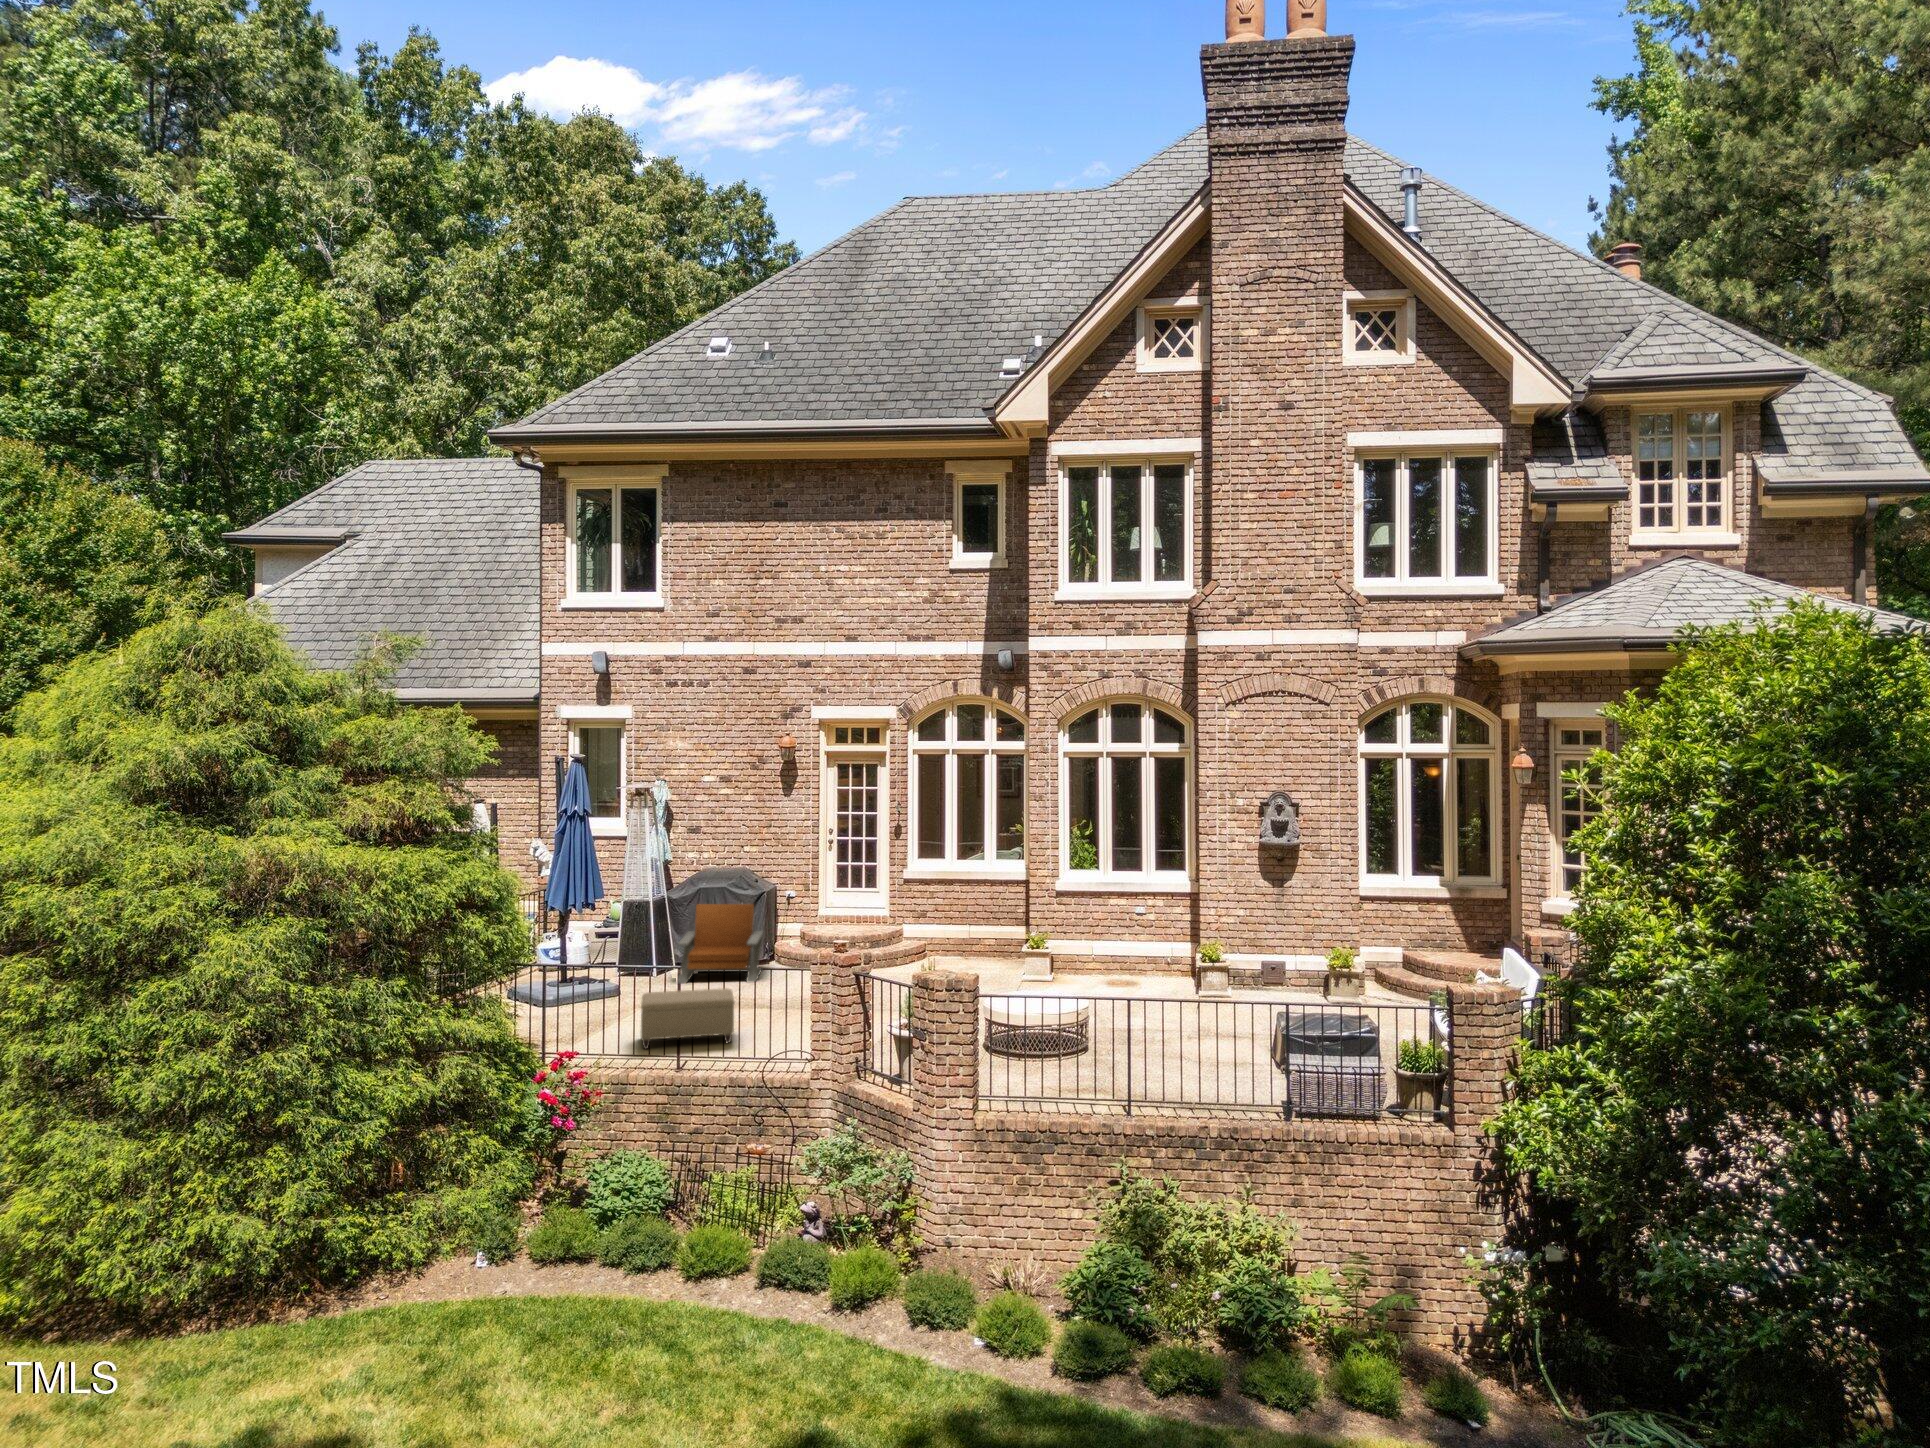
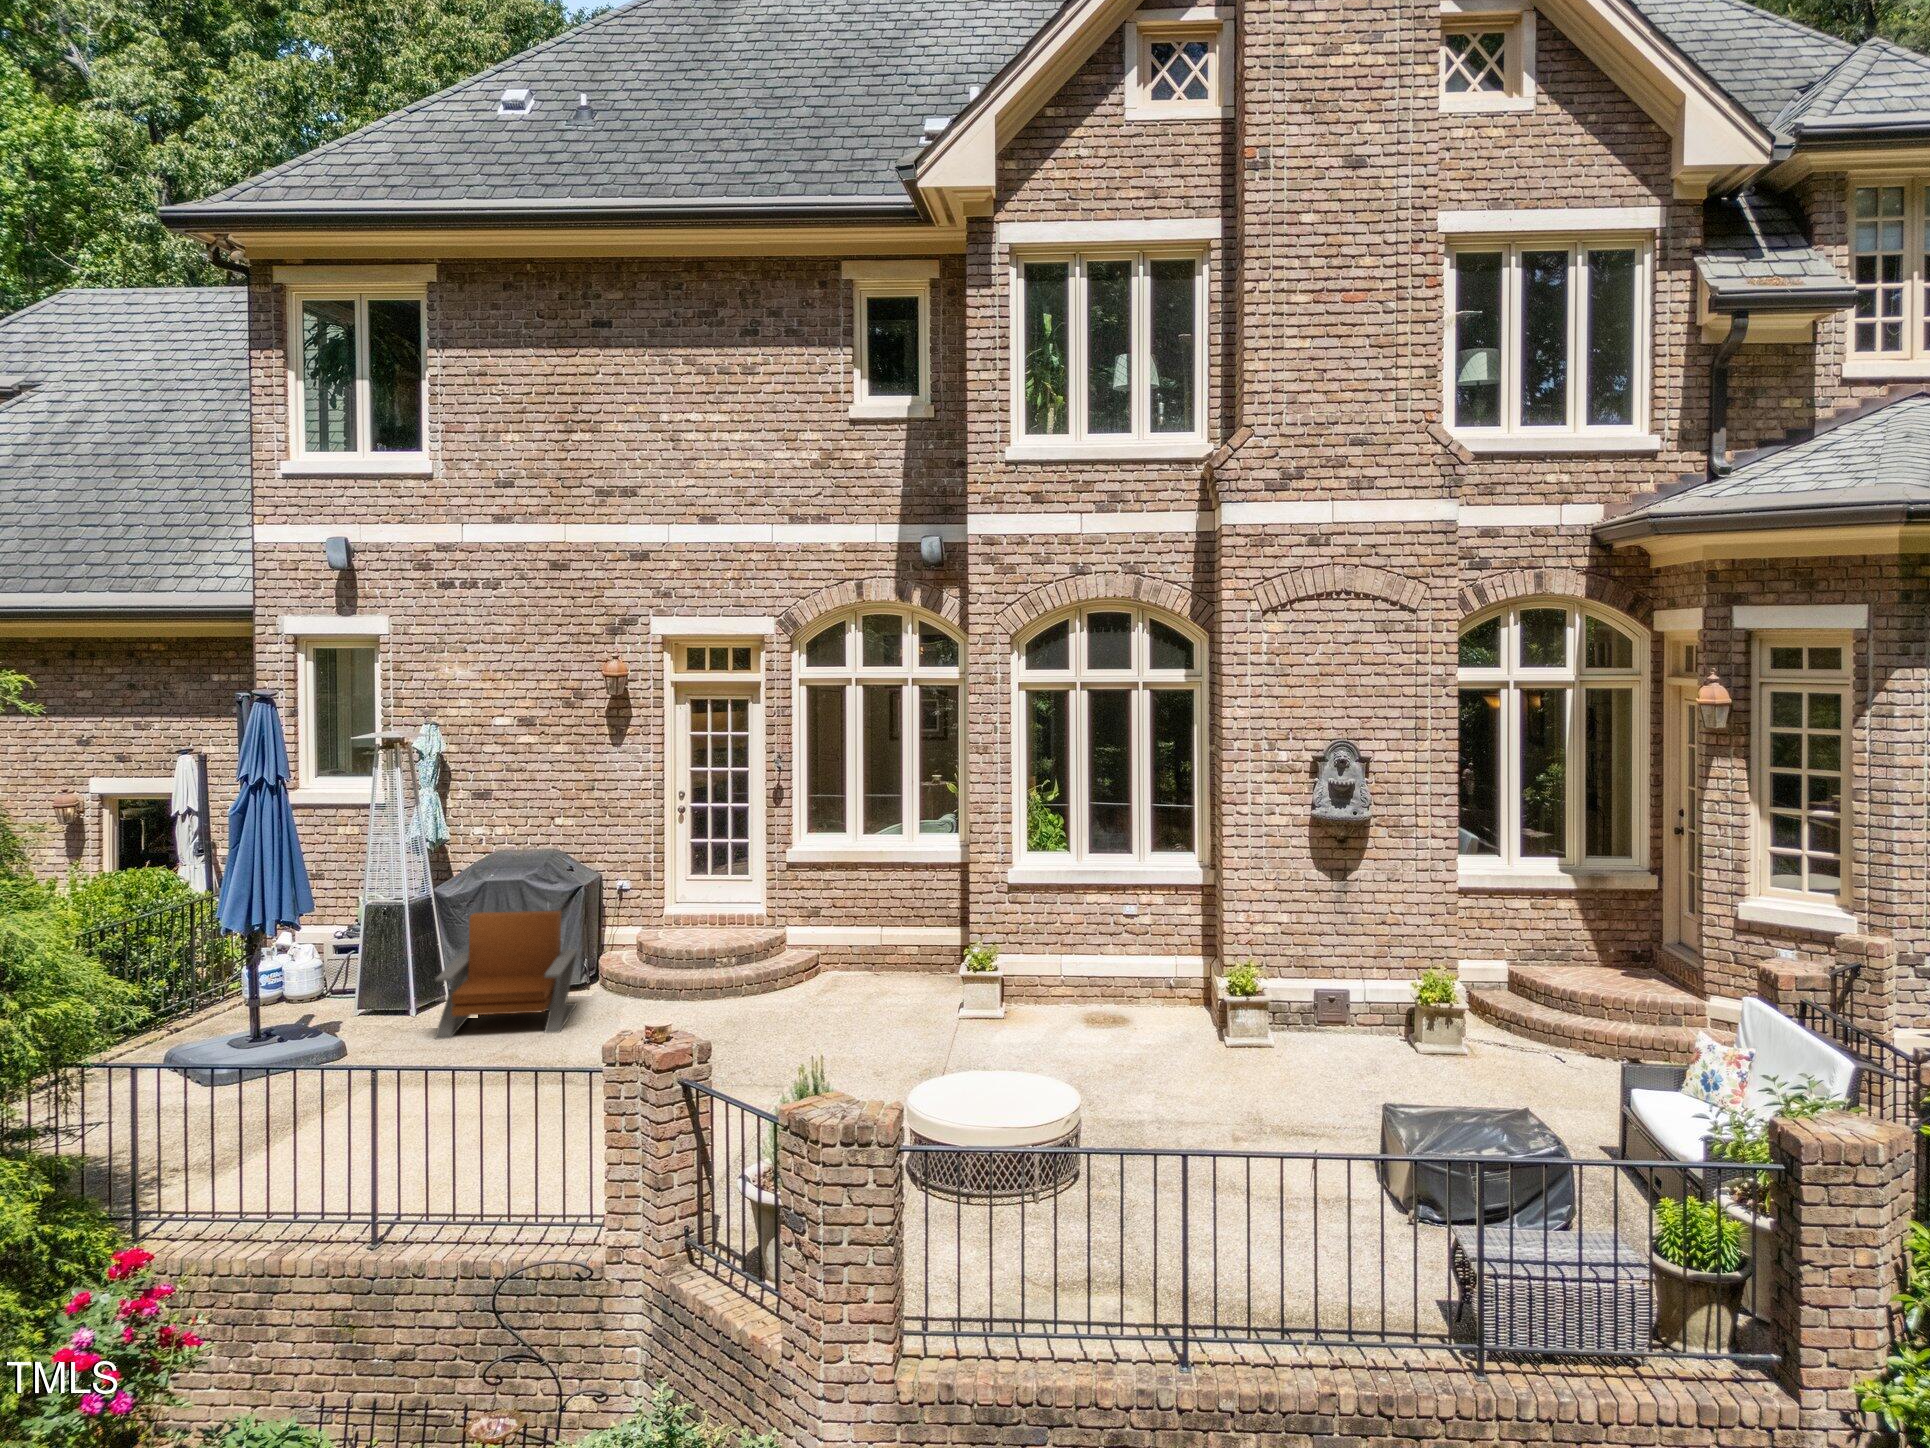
ottoman: present [641,989,735,1049] -> none [307,1082,486,1205]

